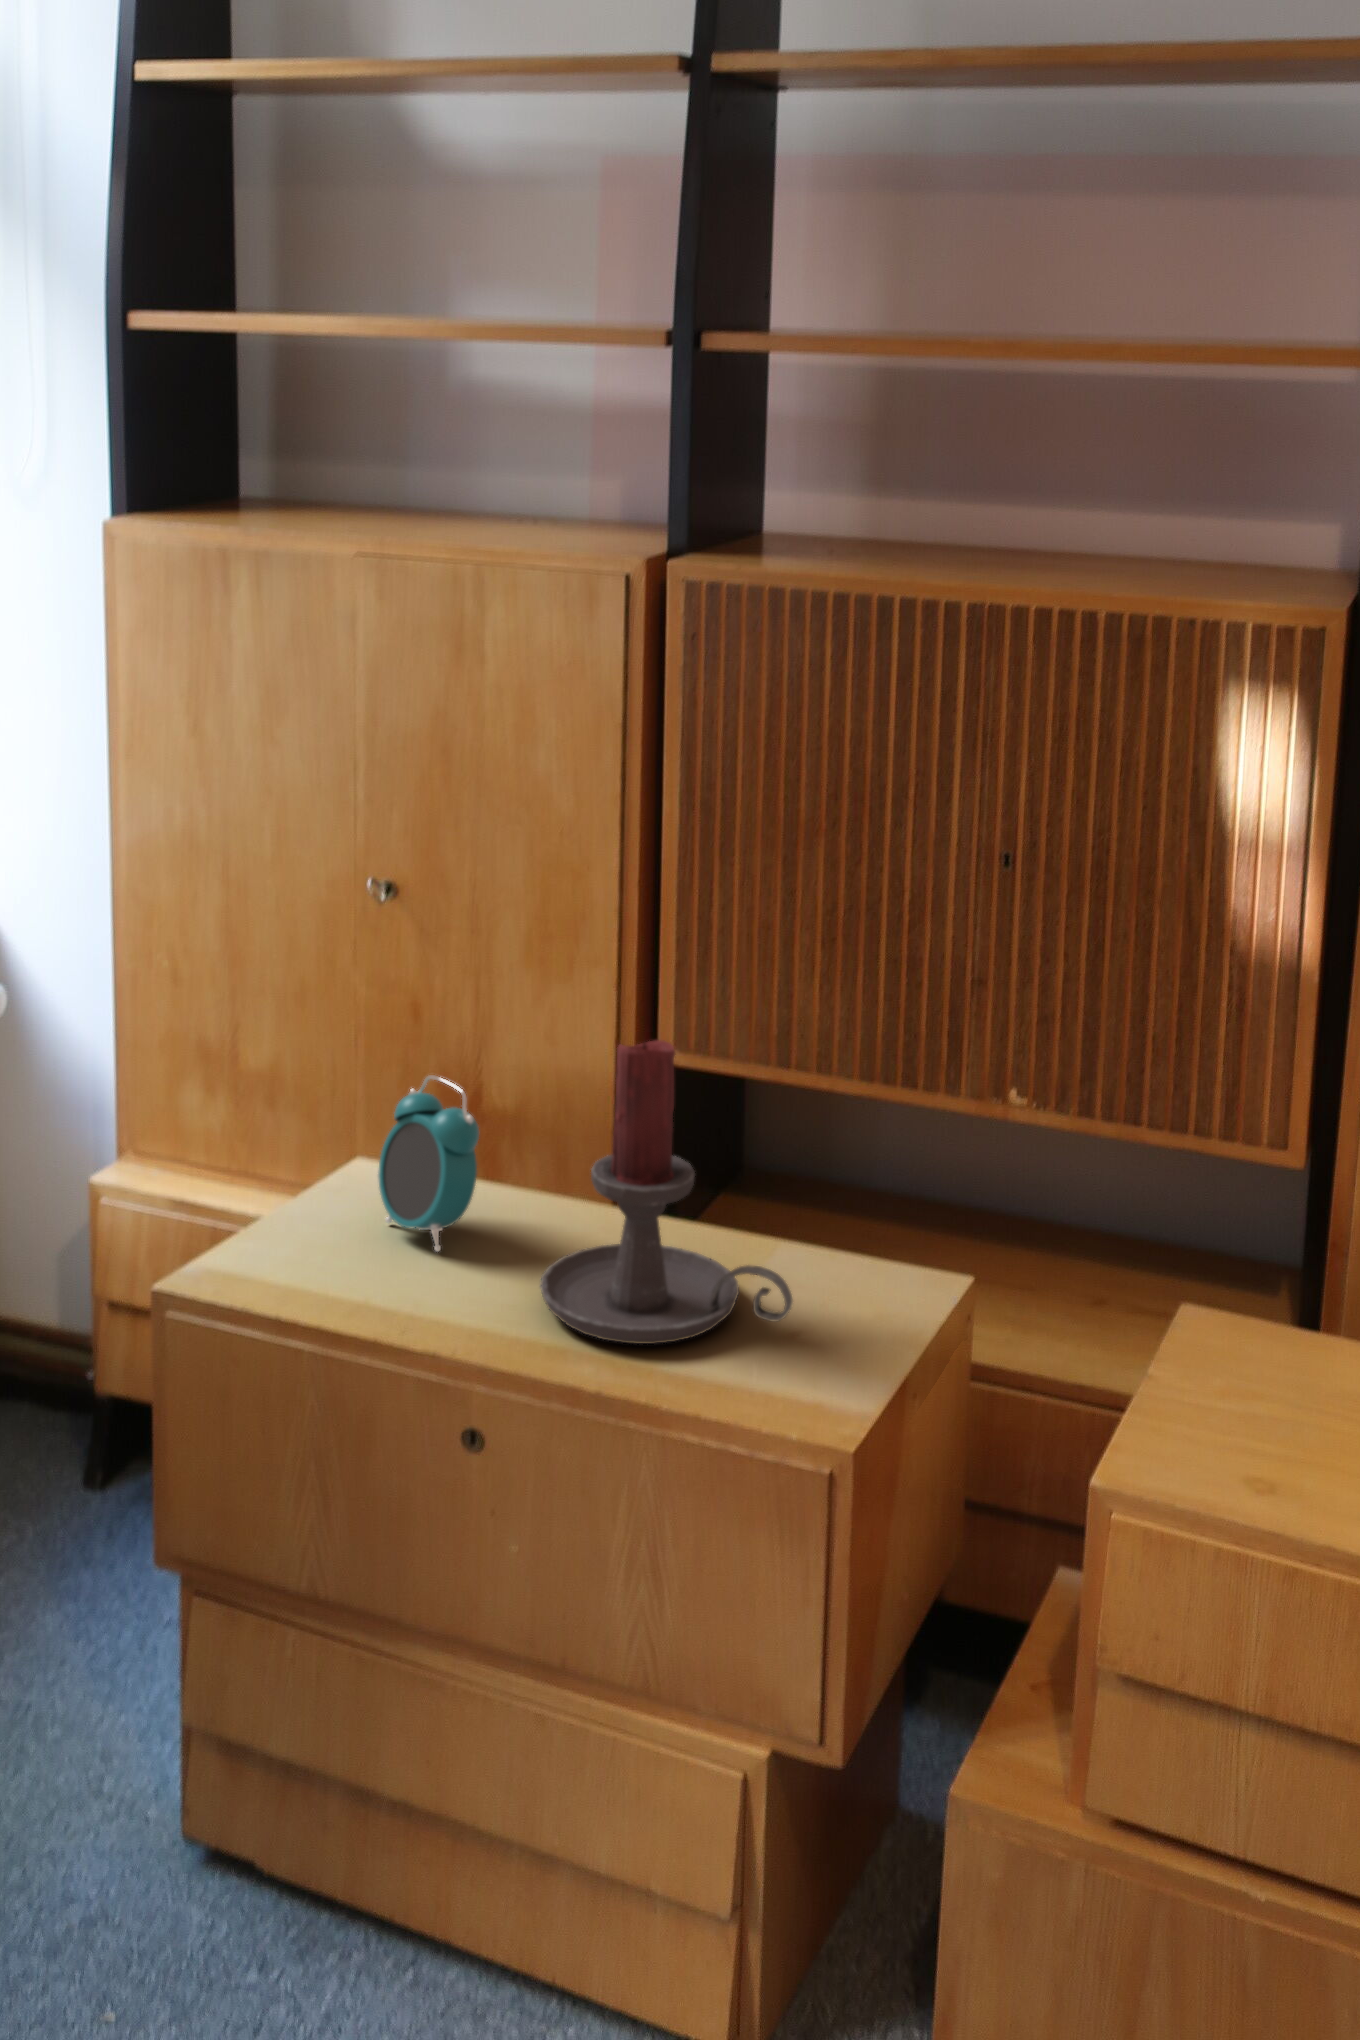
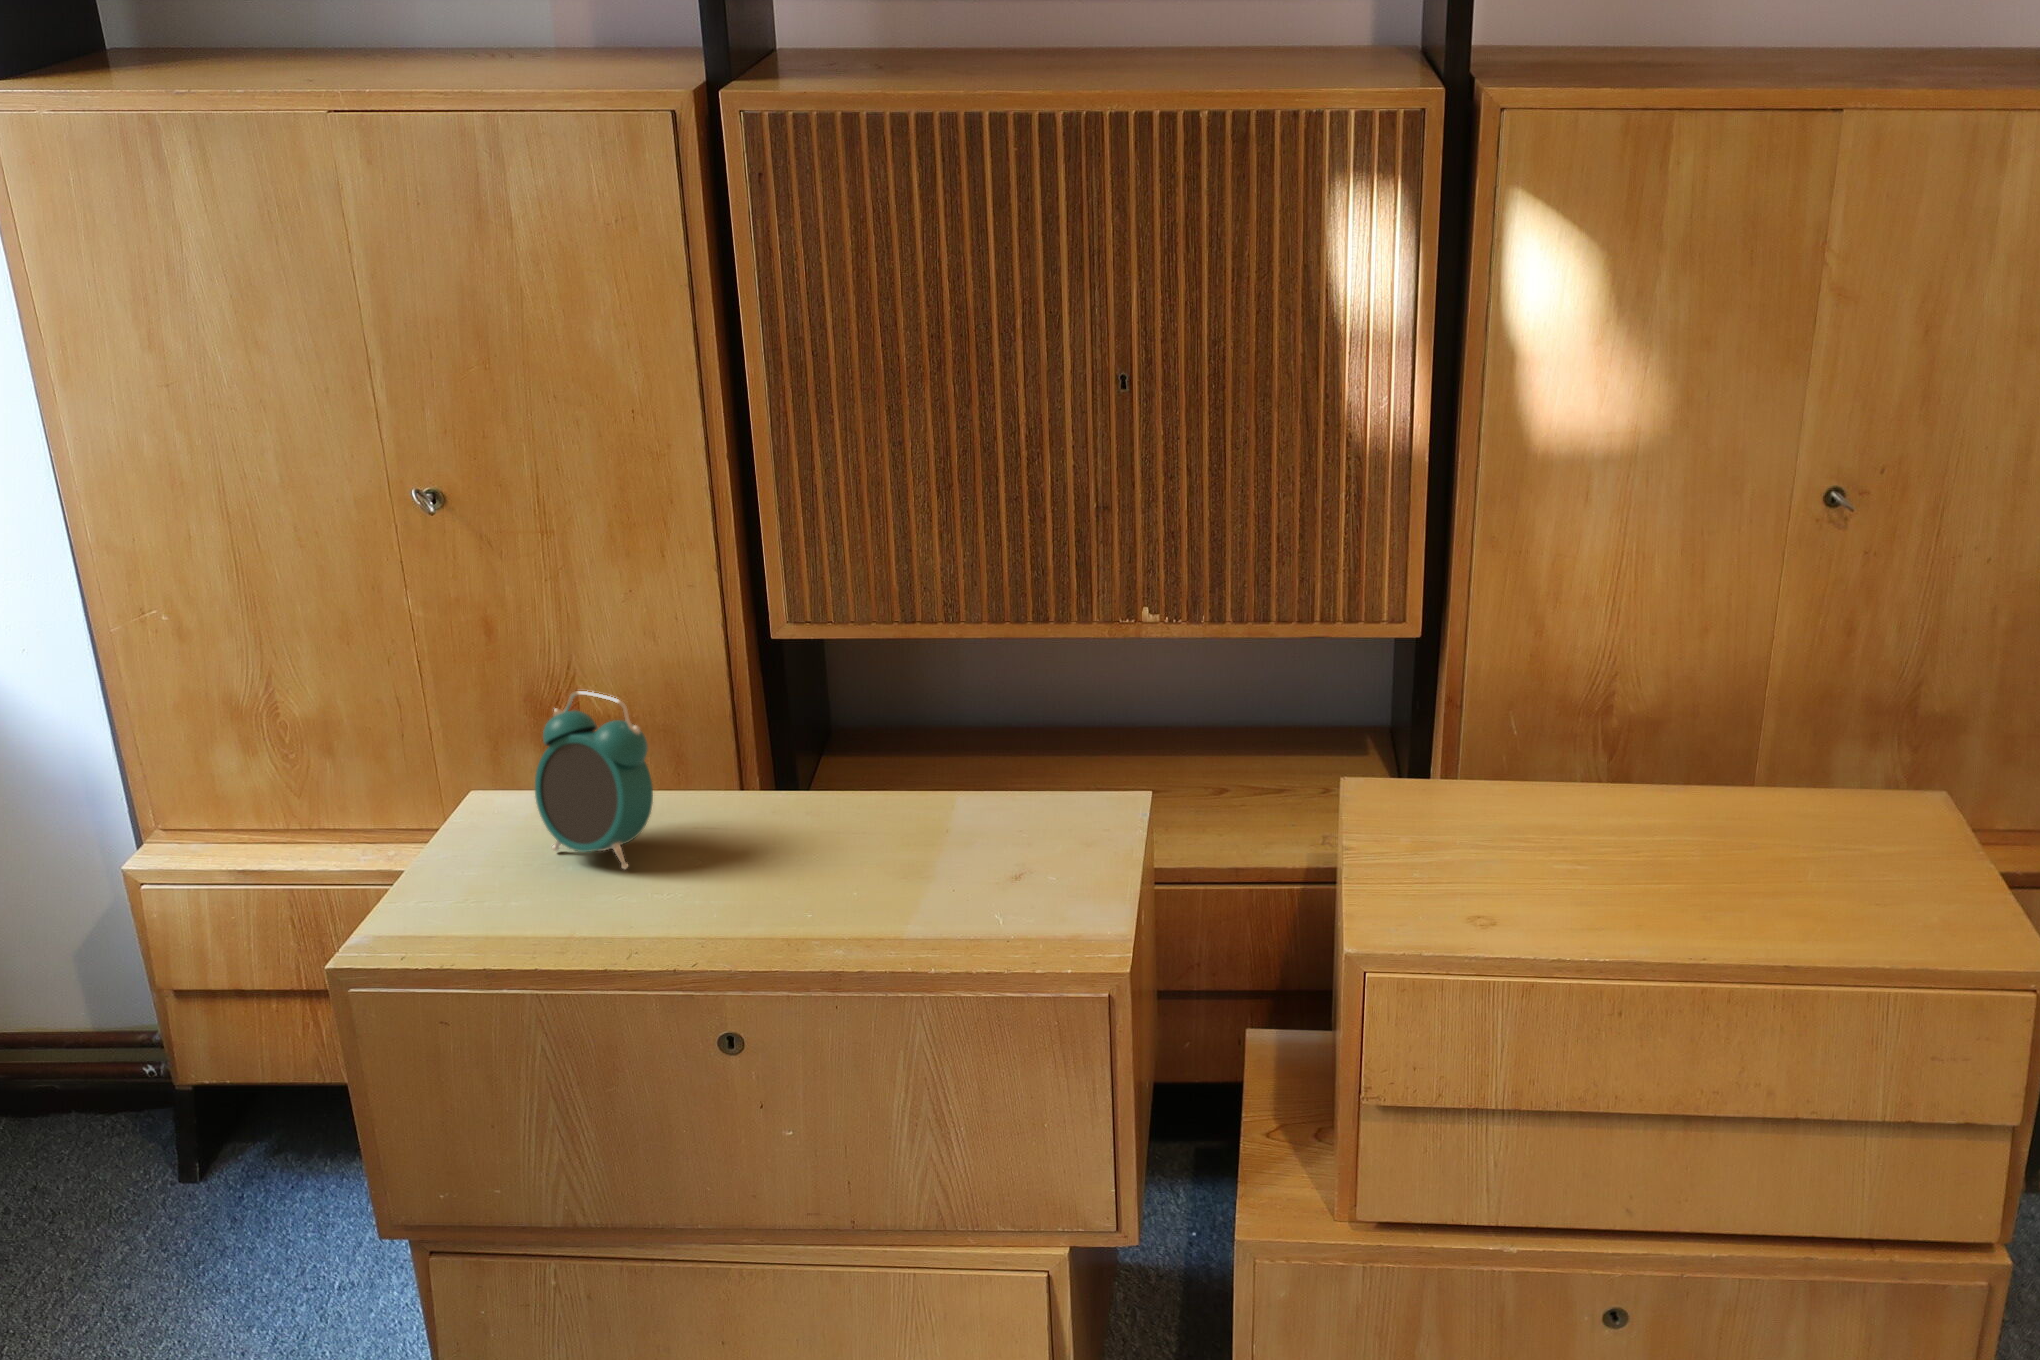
candle holder: present [540,1040,792,1344] -> none [756,615,1019,920]

